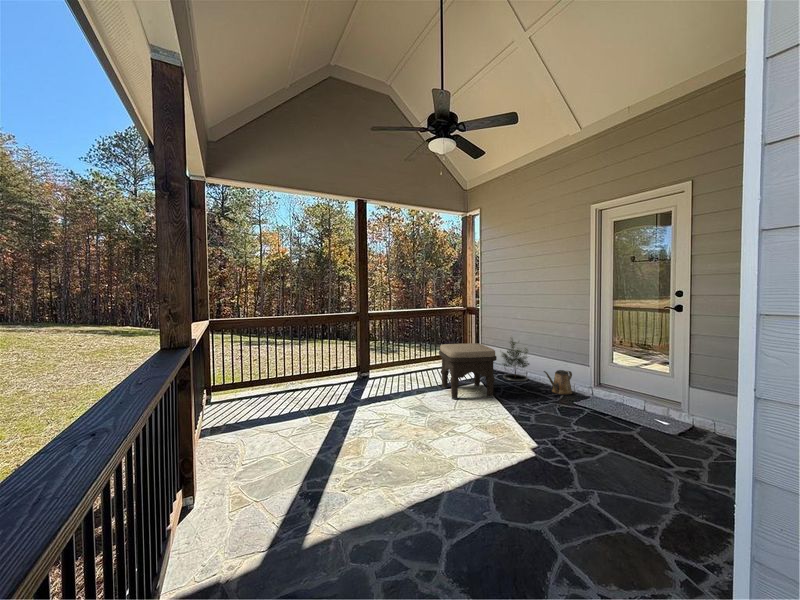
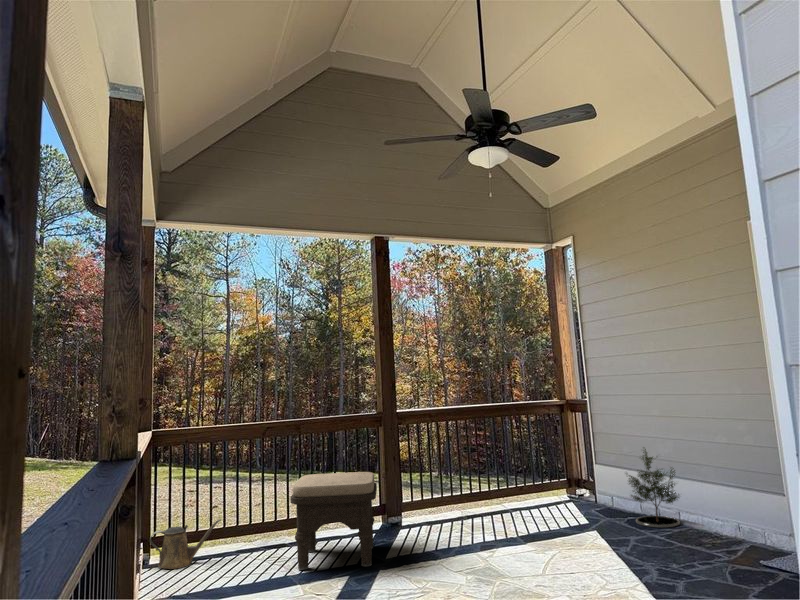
ottoman: present [439,343,497,399] -> present [290,472,377,570]
watering can: present [544,370,573,394] -> present [150,519,221,569]

